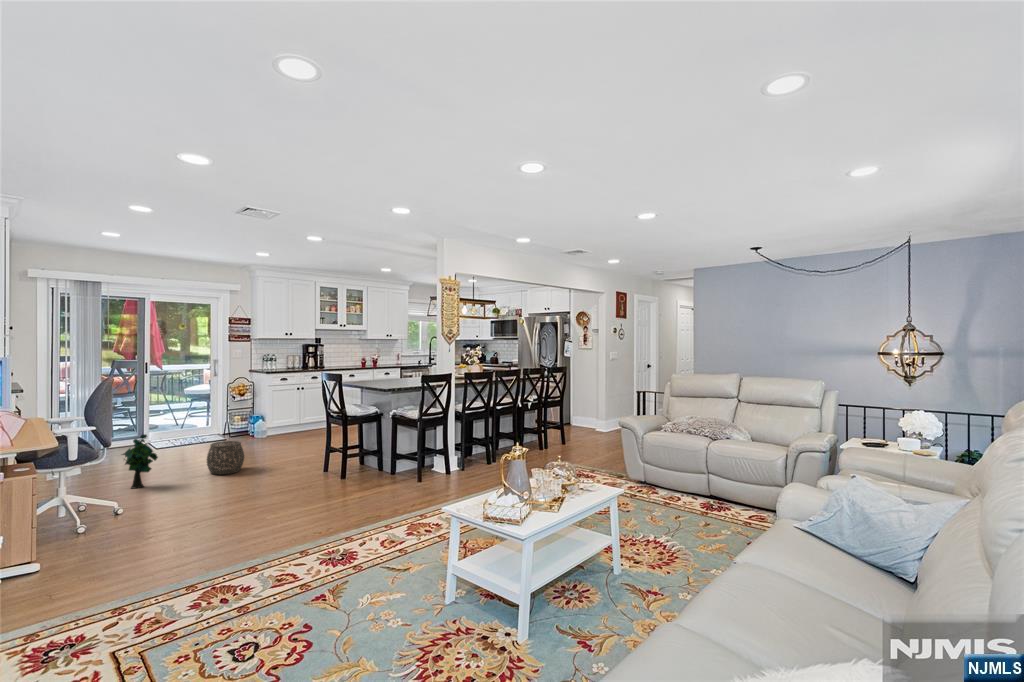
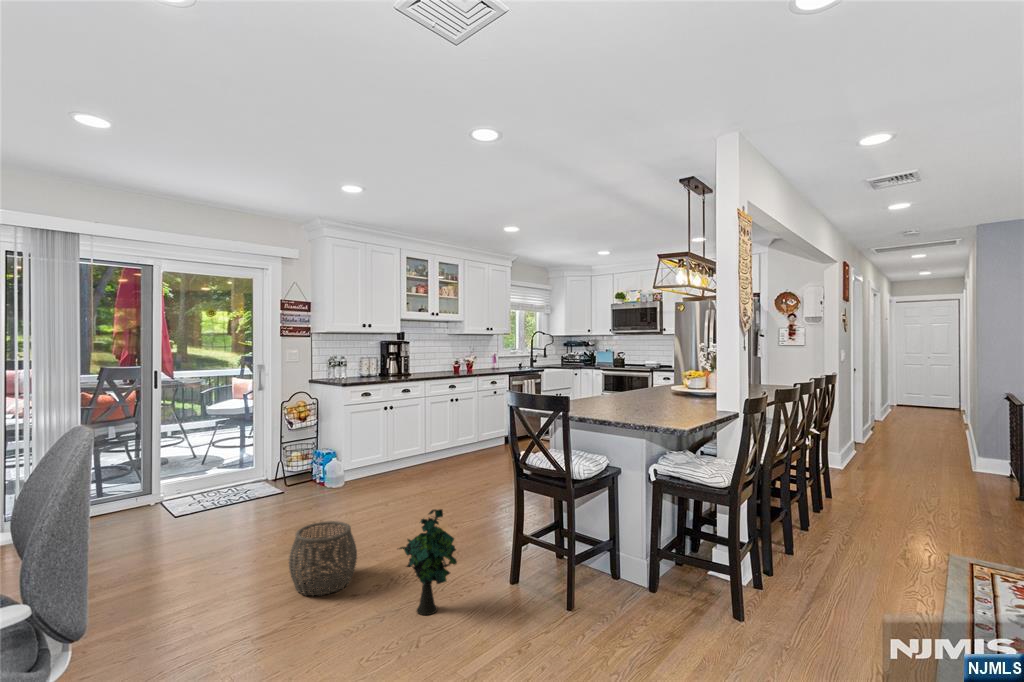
decorative plant: present [122,434,158,489] -> present [399,509,457,615]

